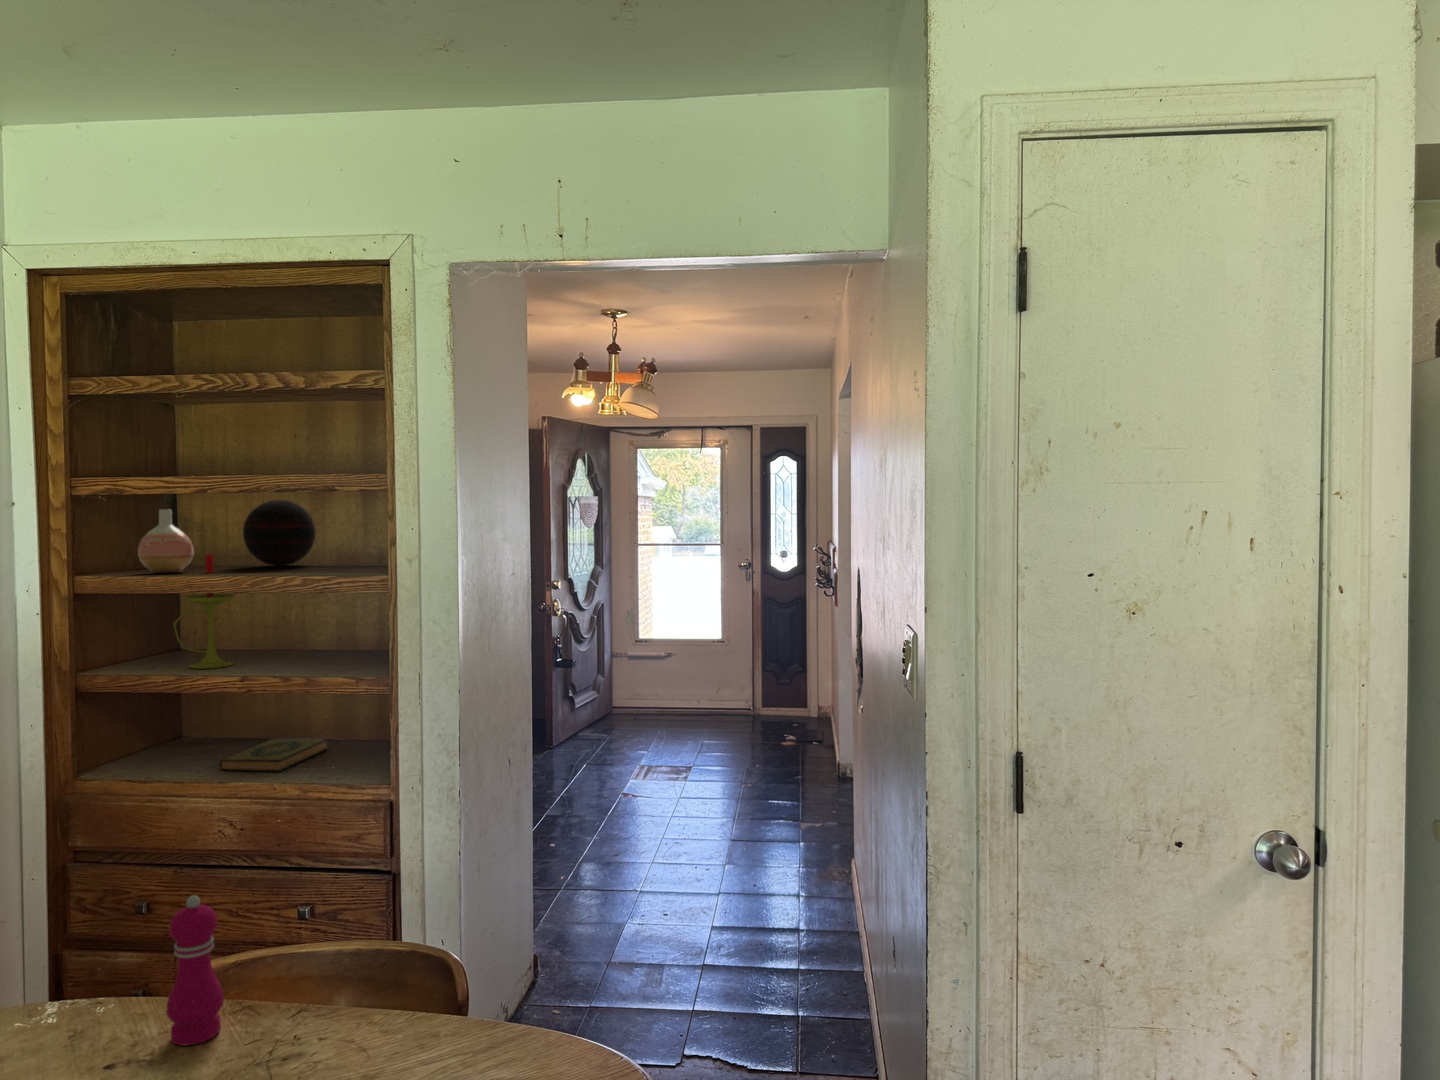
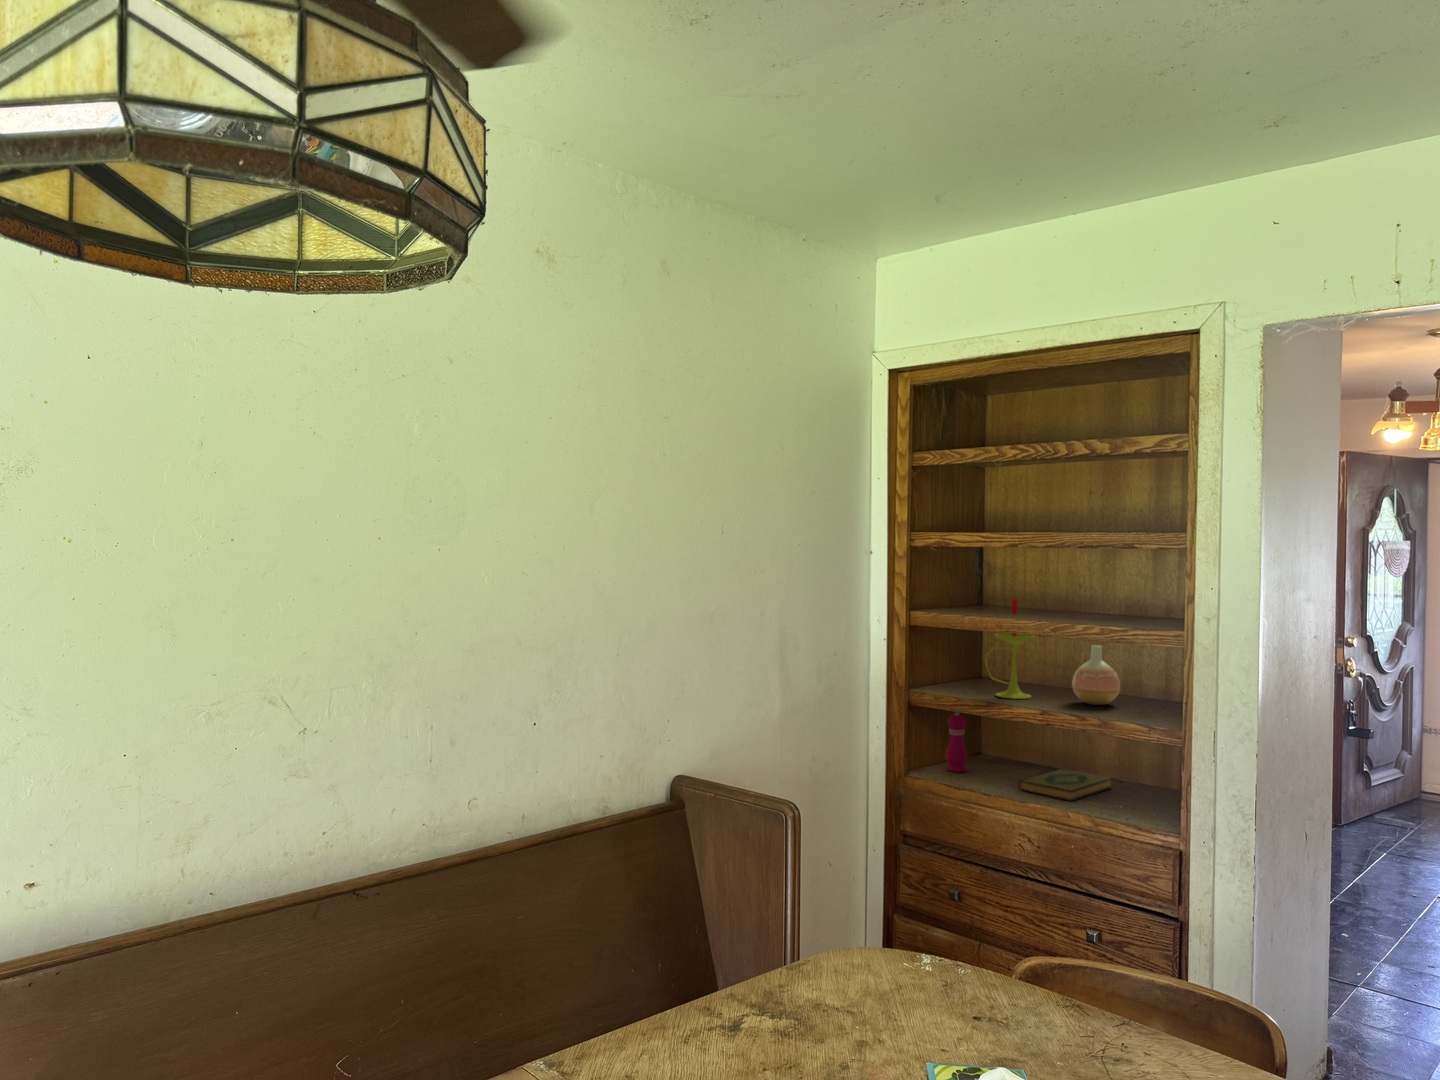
decorative orb: present [243,499,316,566] -> none [1041,551,1105,611]
vase: present [138,509,194,573] -> present [1072,645,1120,705]
pepper mill: present [167,896,224,1046] -> present [945,713,968,772]

